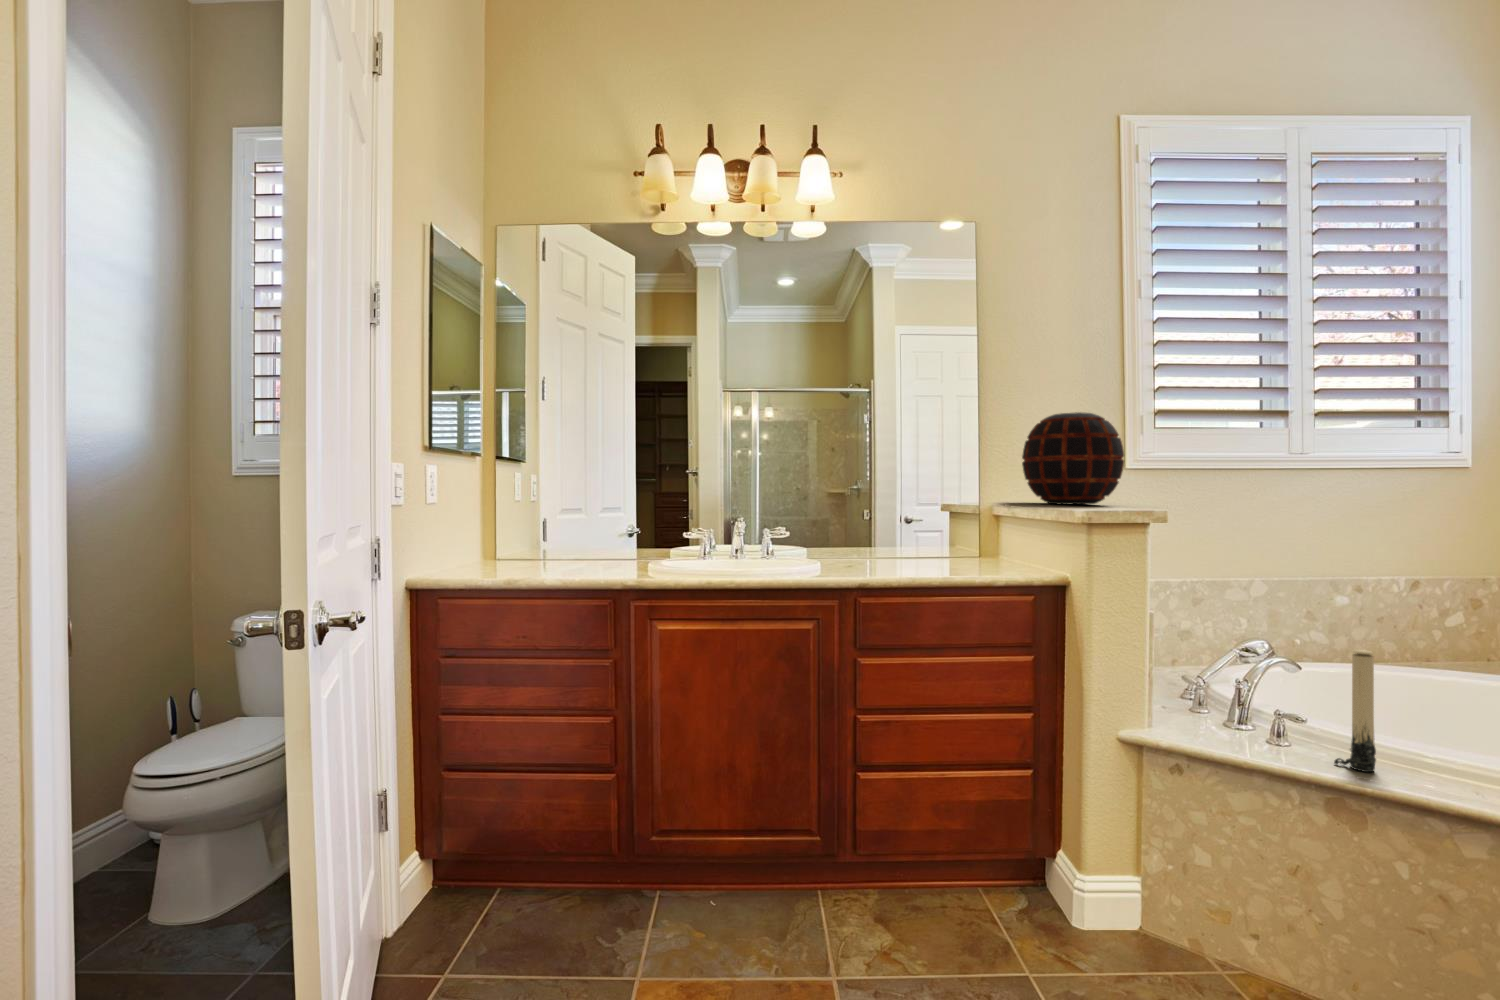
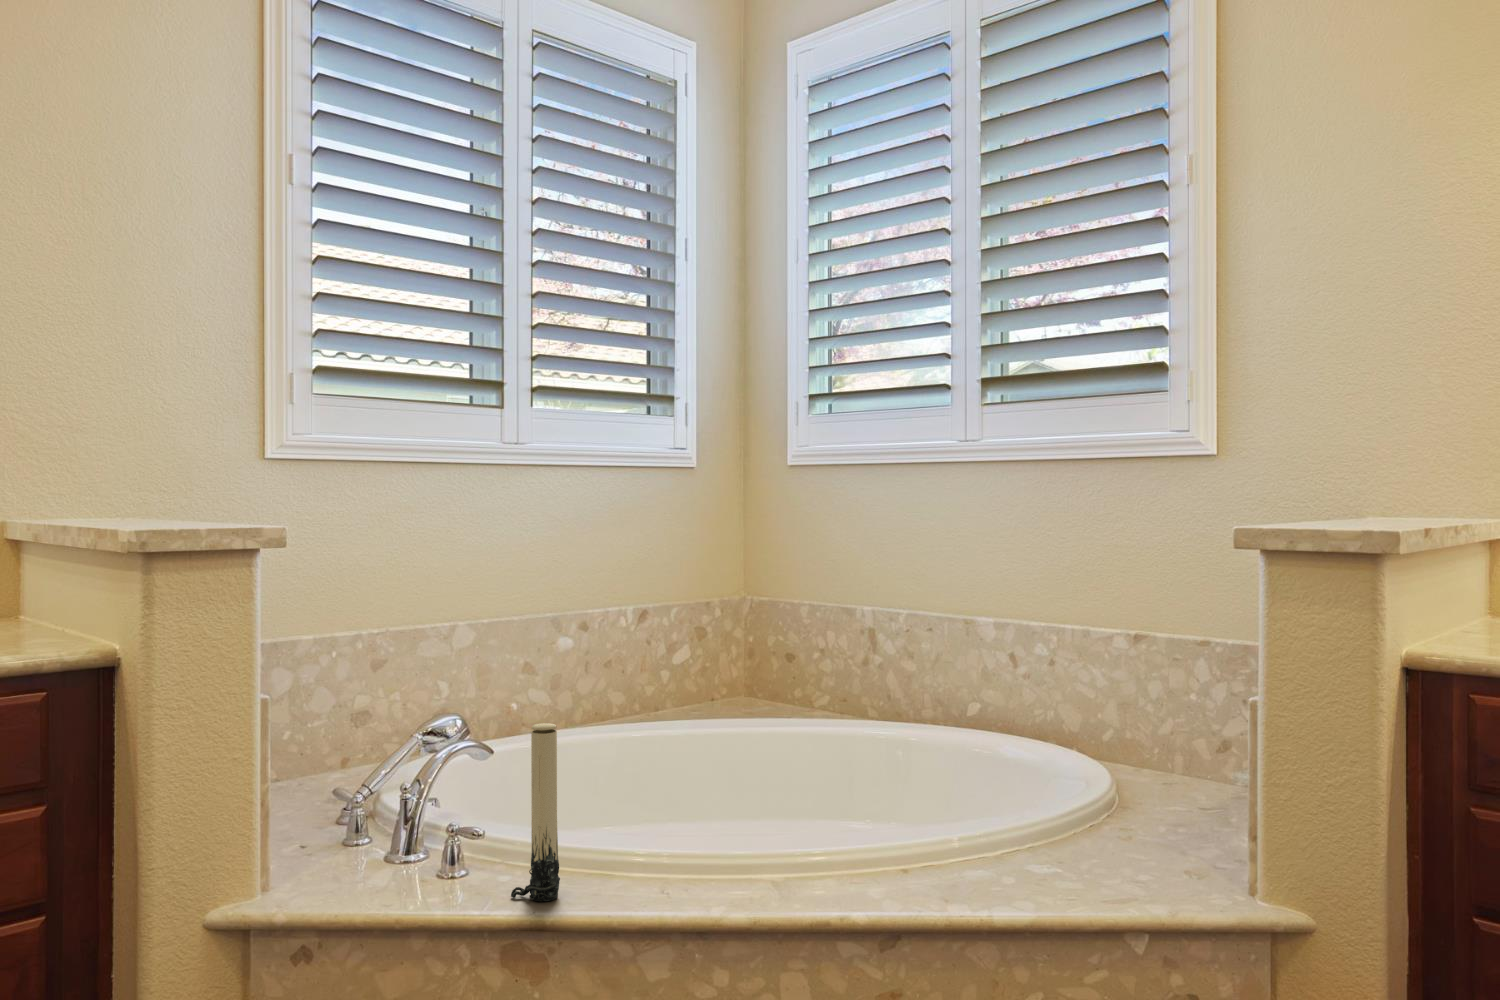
decorative vase: present [1022,412,1124,504] -> none [80,356,263,516]

